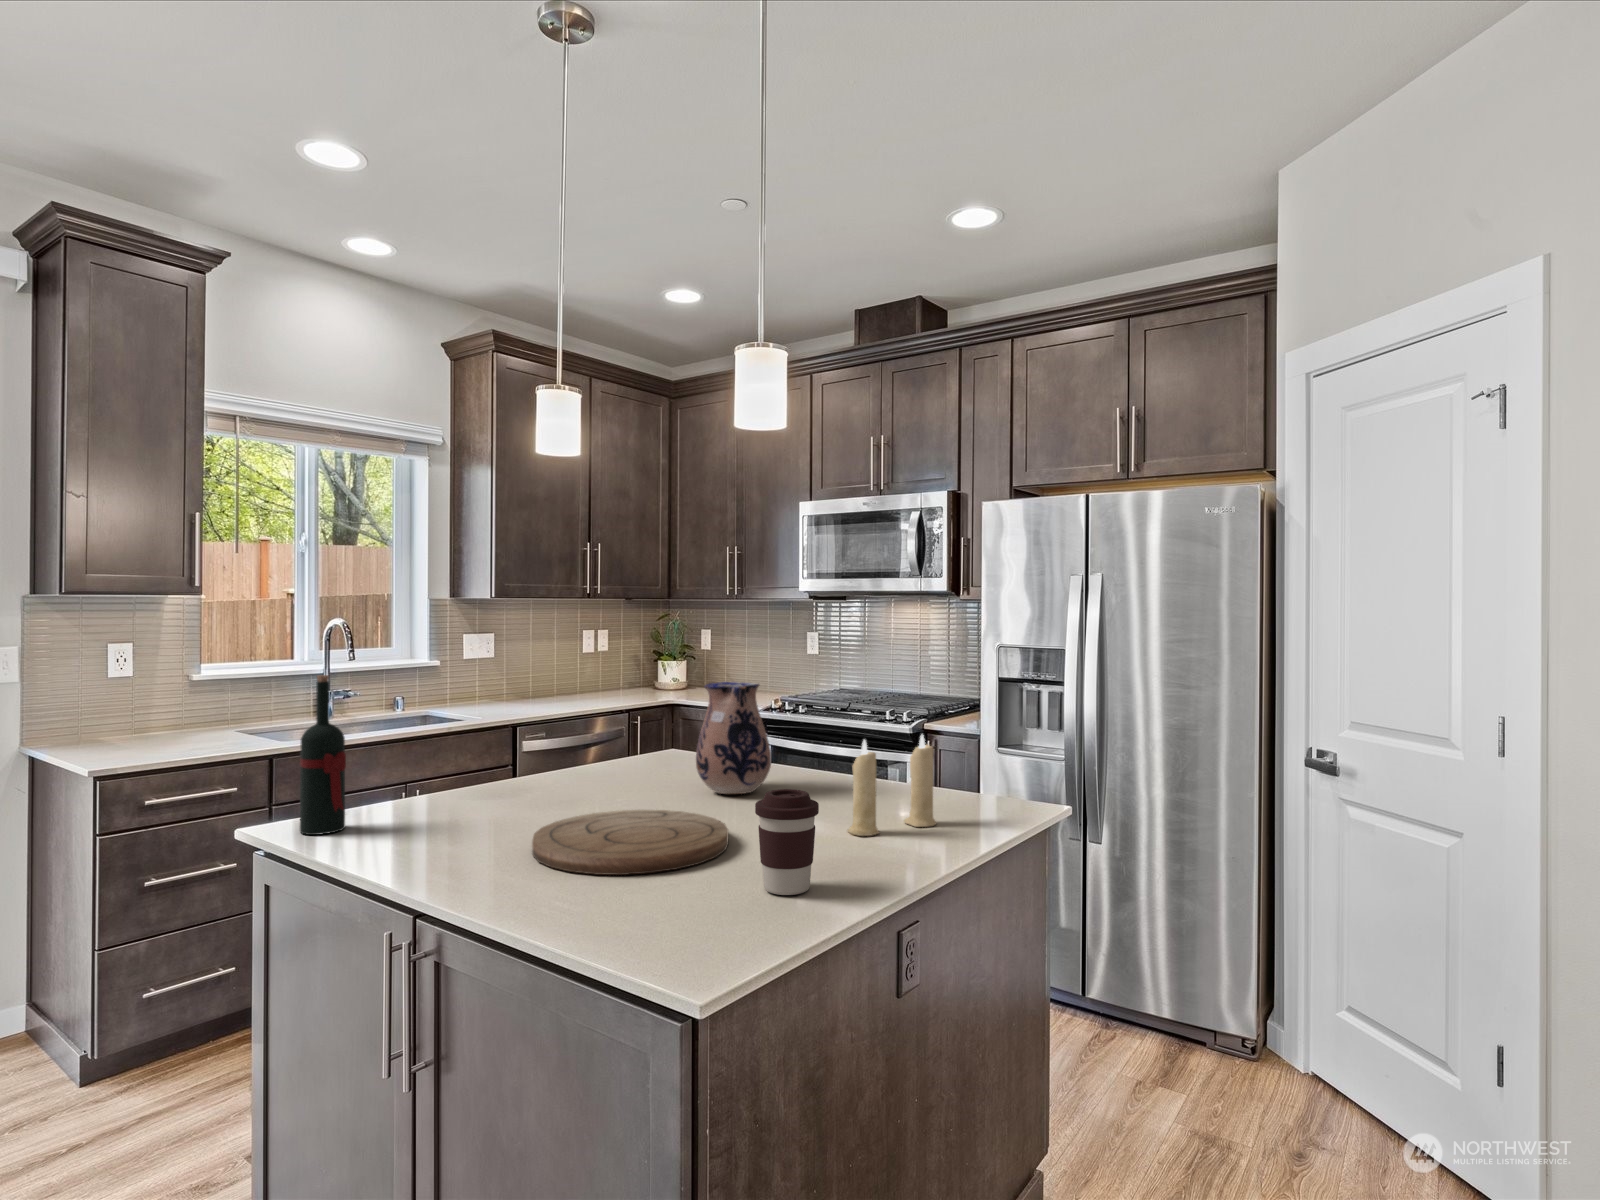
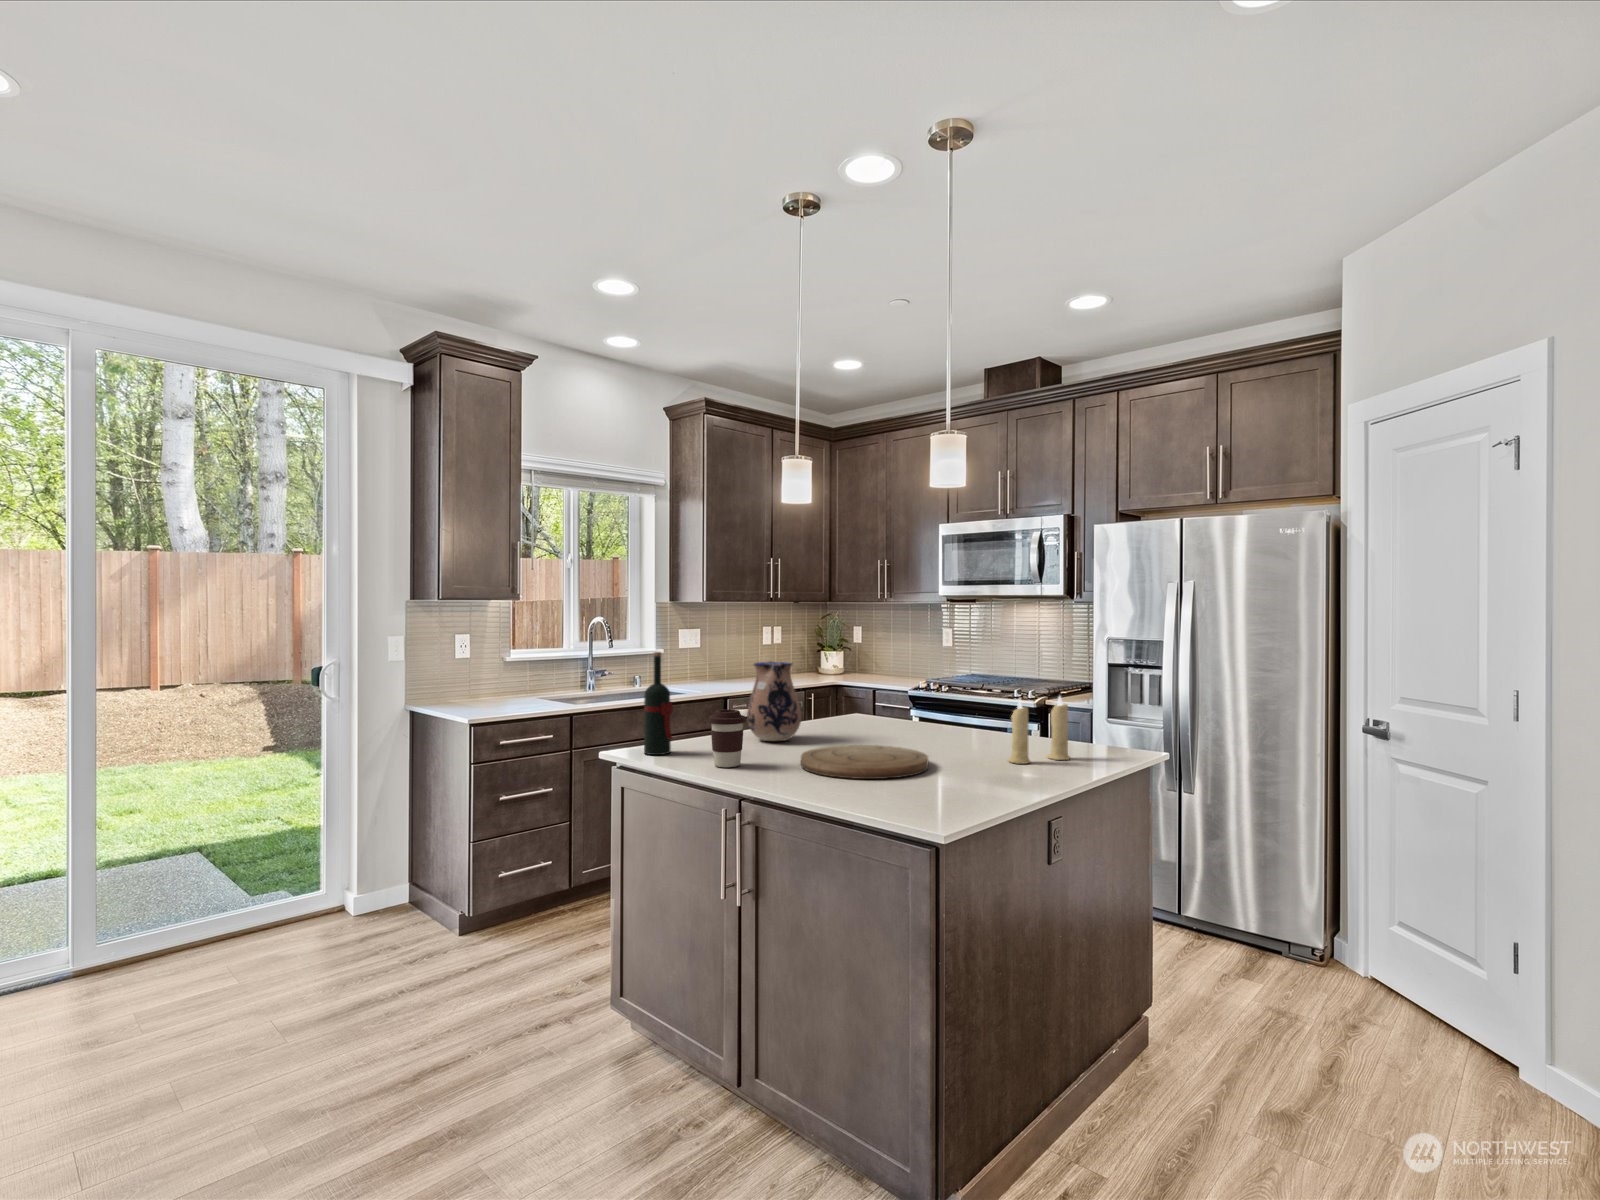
ceramic pitcher: present [696,682,771,794] -> present [747,661,802,741]
coffee cup: present [755,789,819,895] -> present [709,709,745,767]

